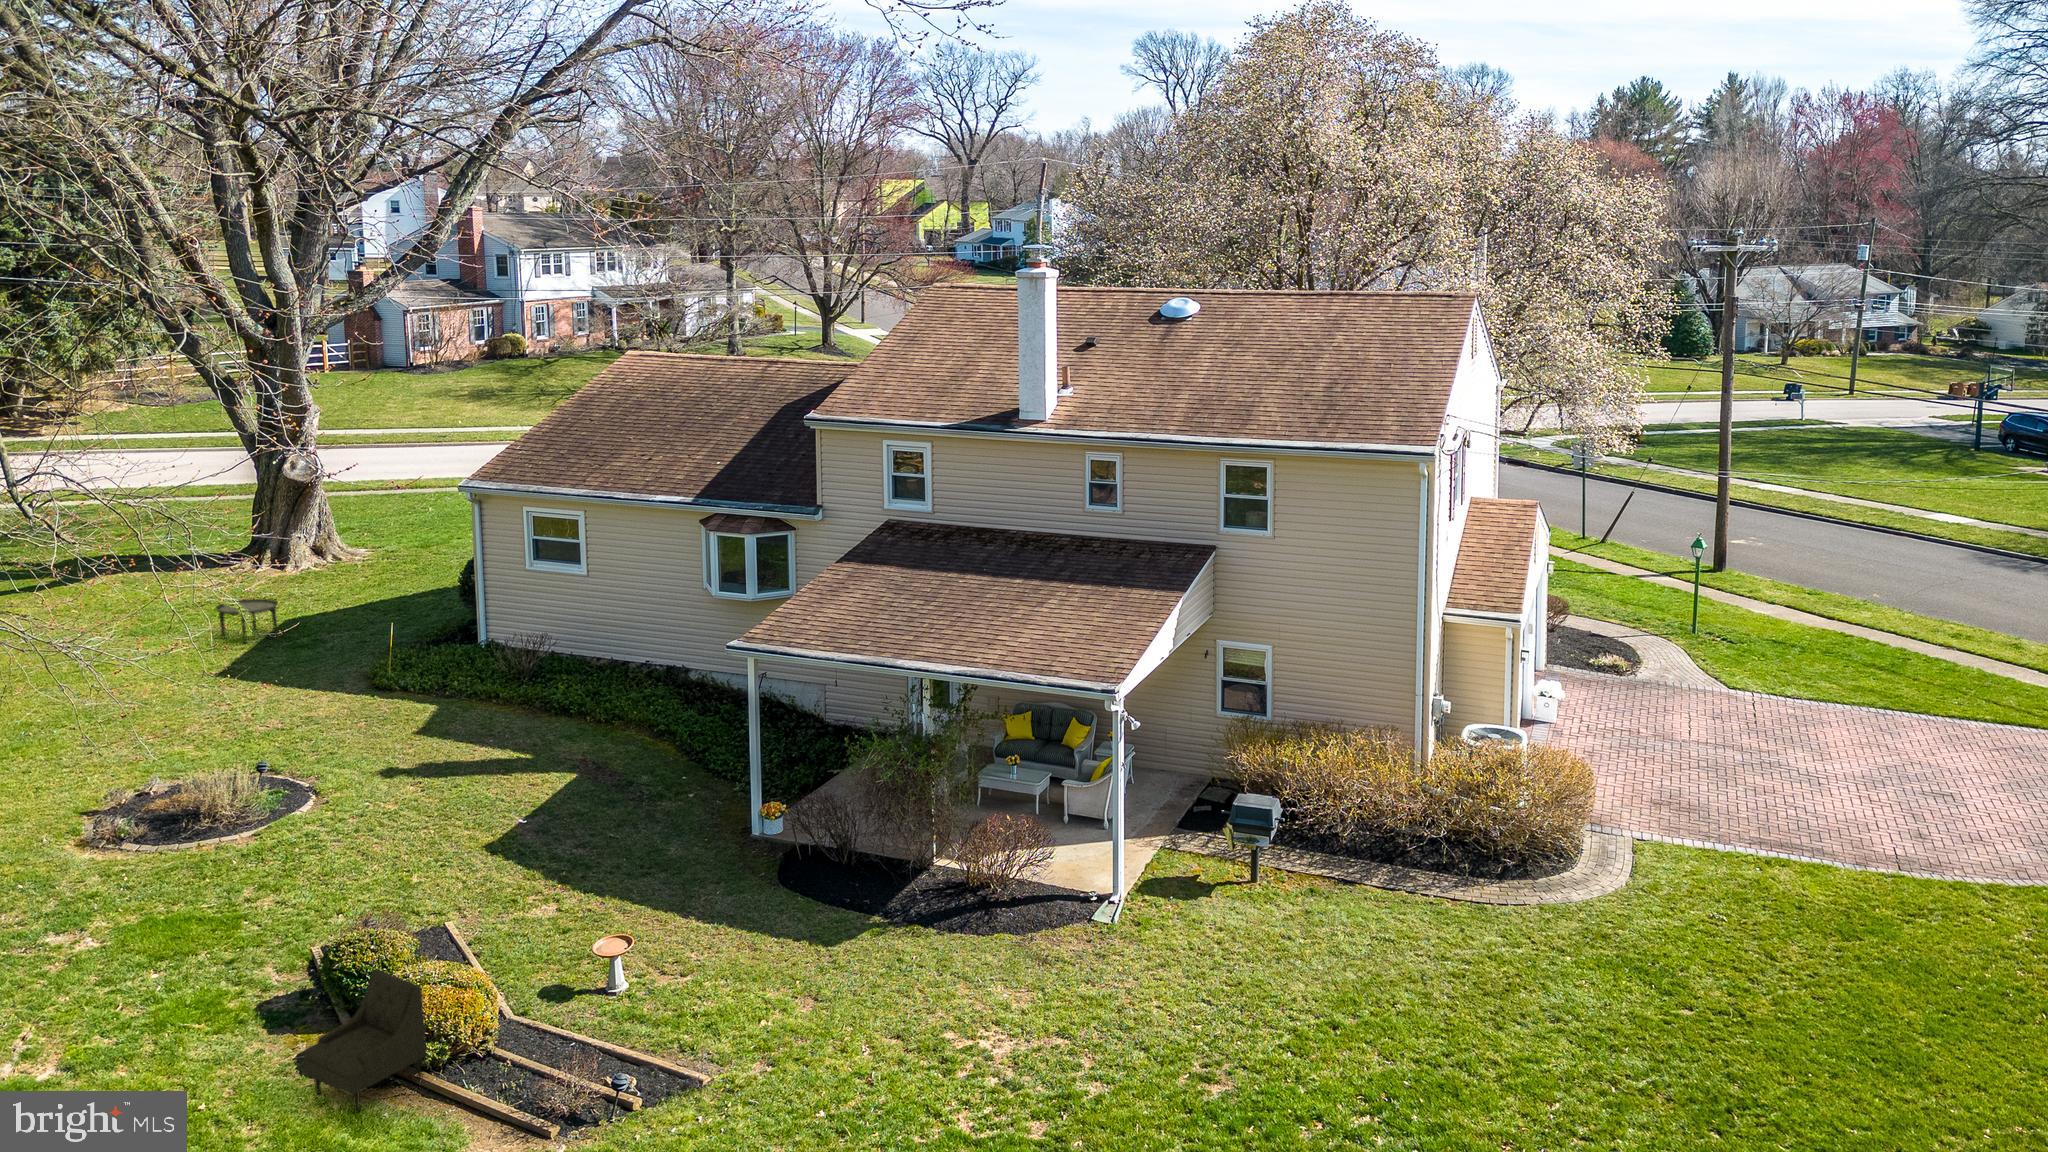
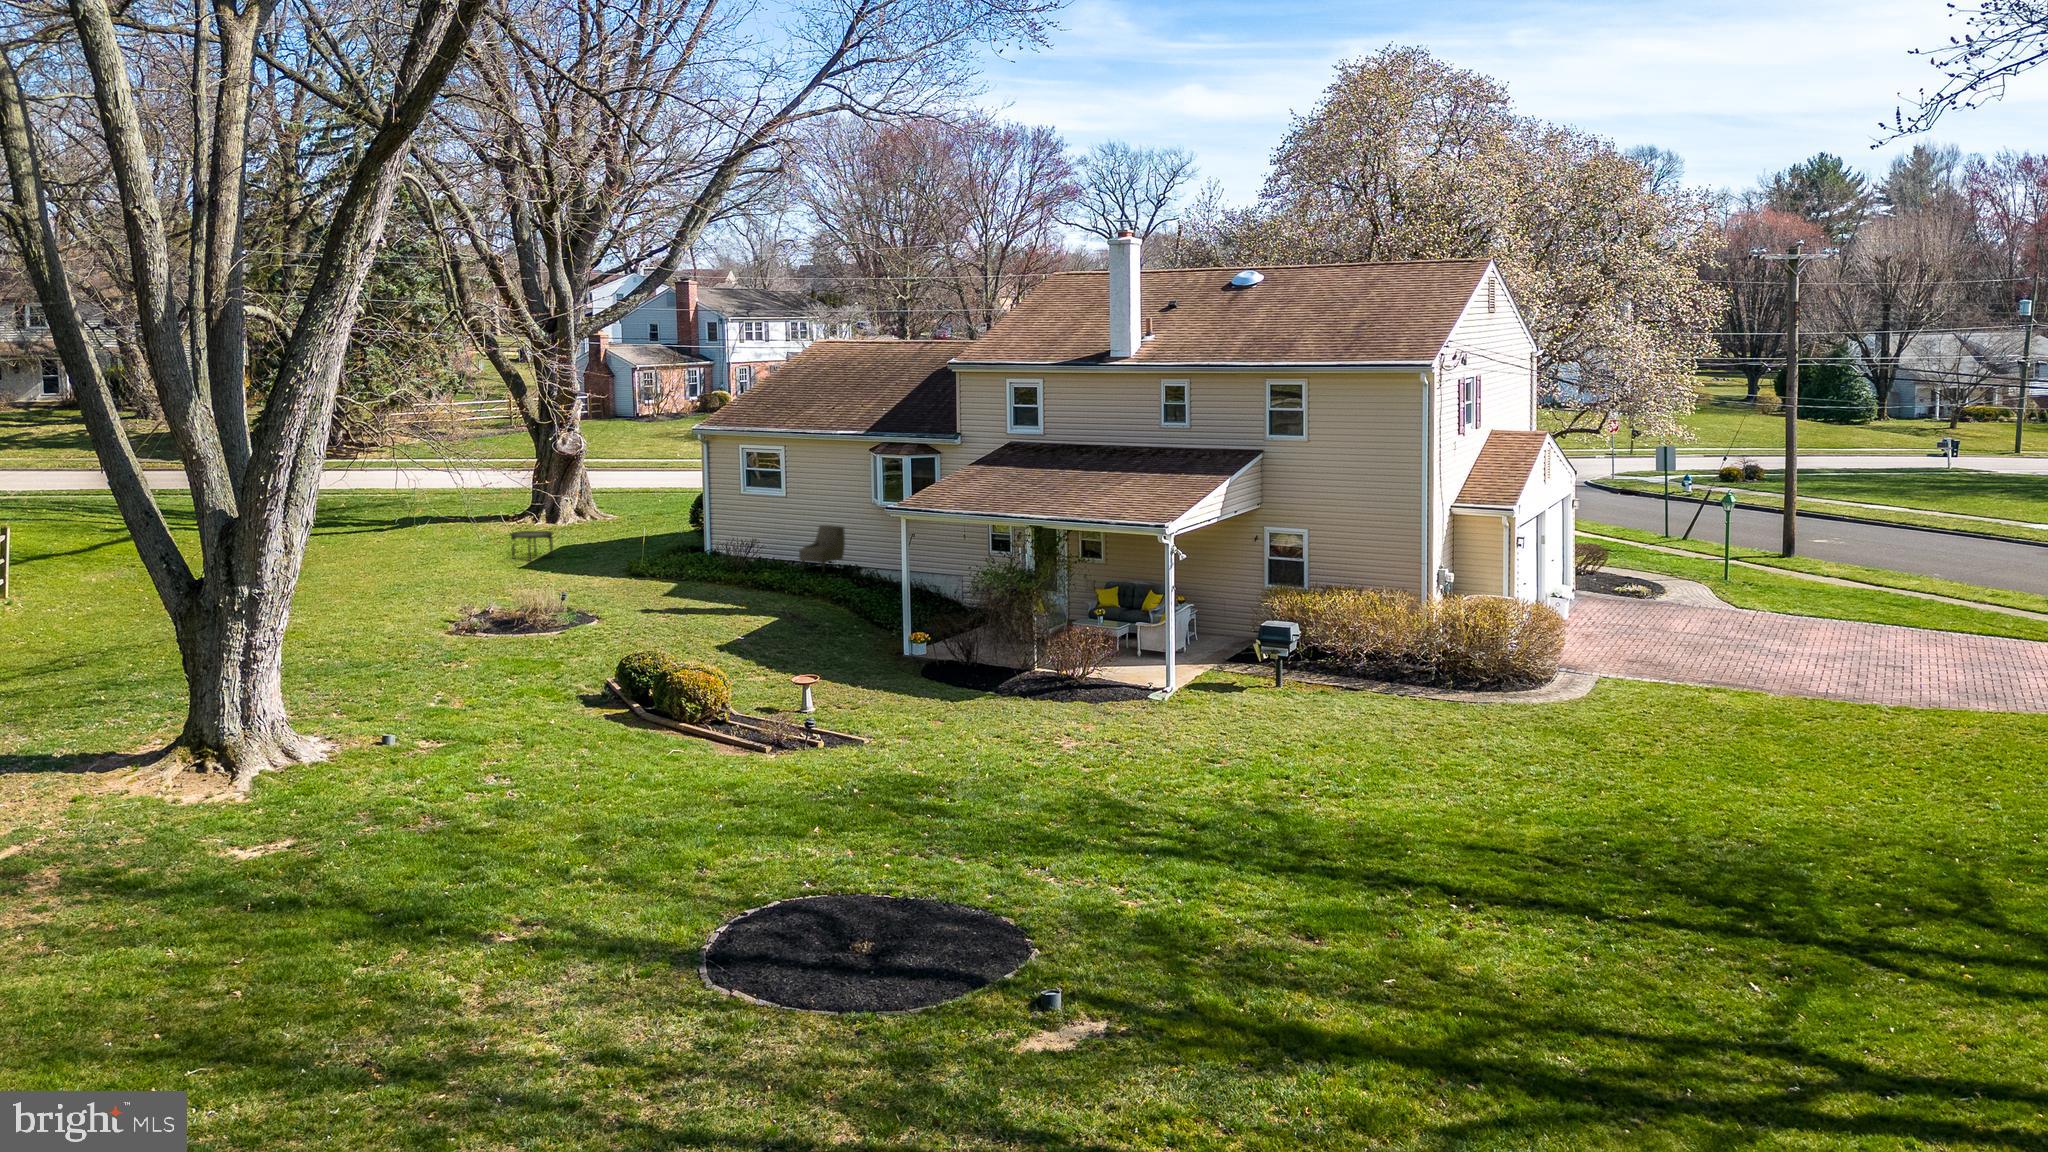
chair: present [304,968,427,1112] -> present [799,525,845,571]

